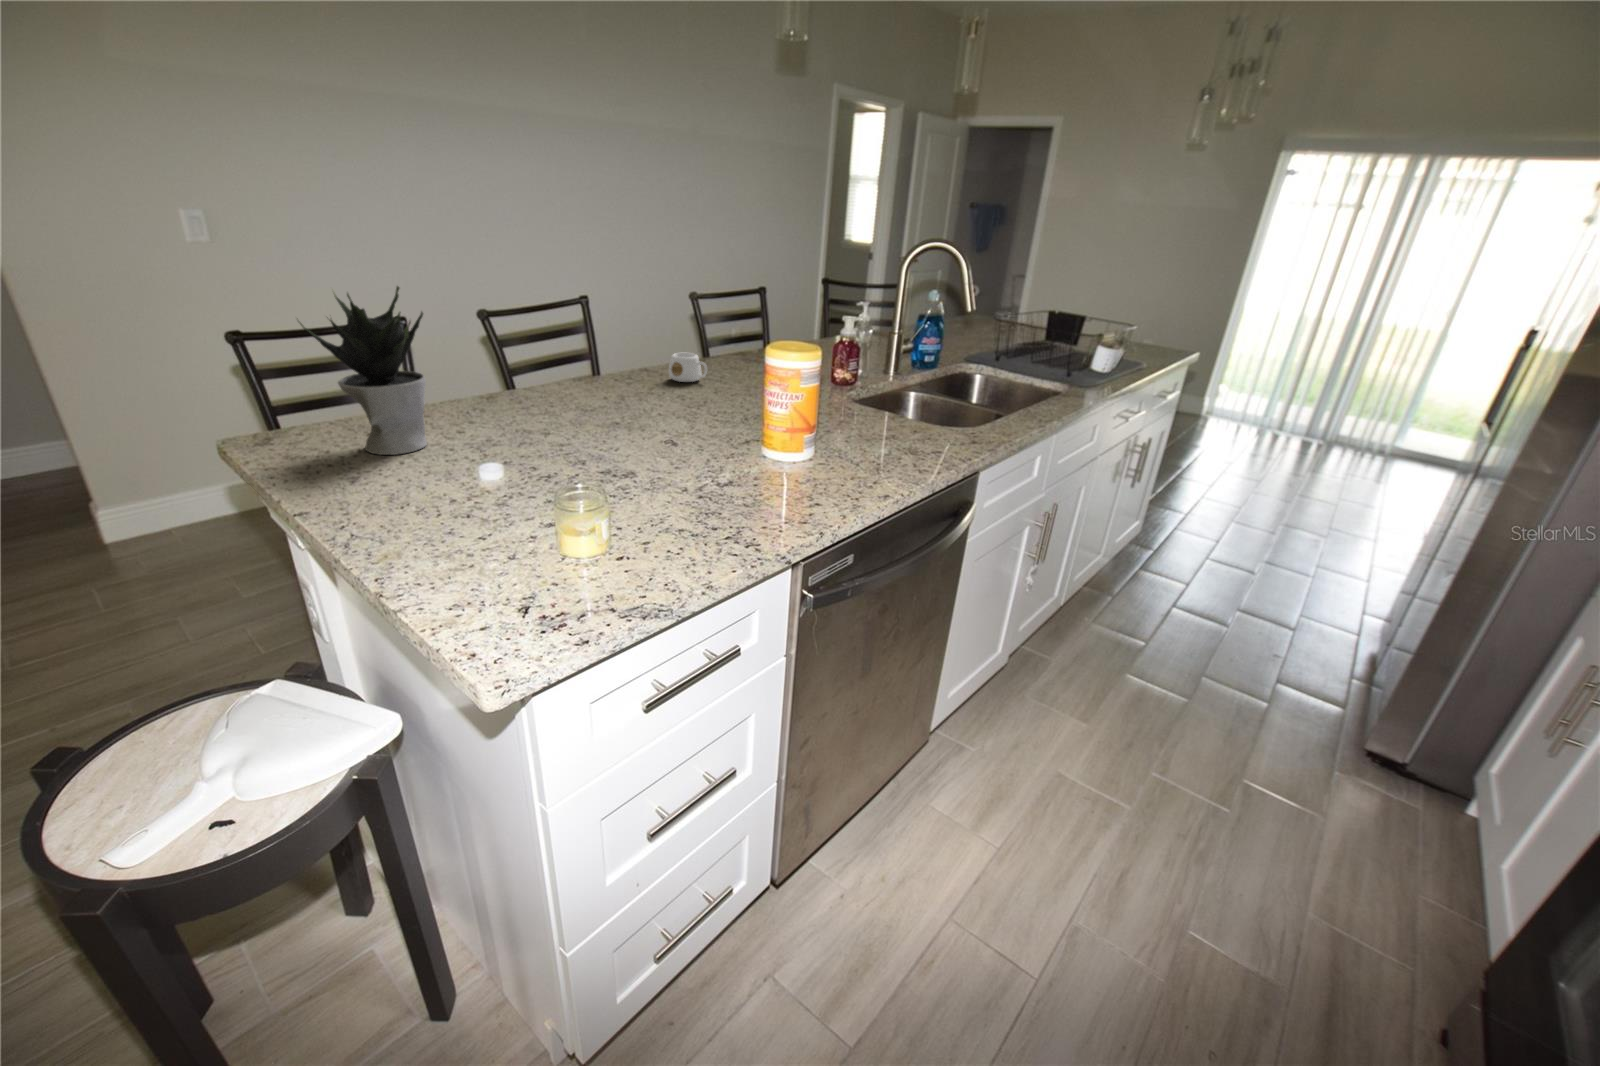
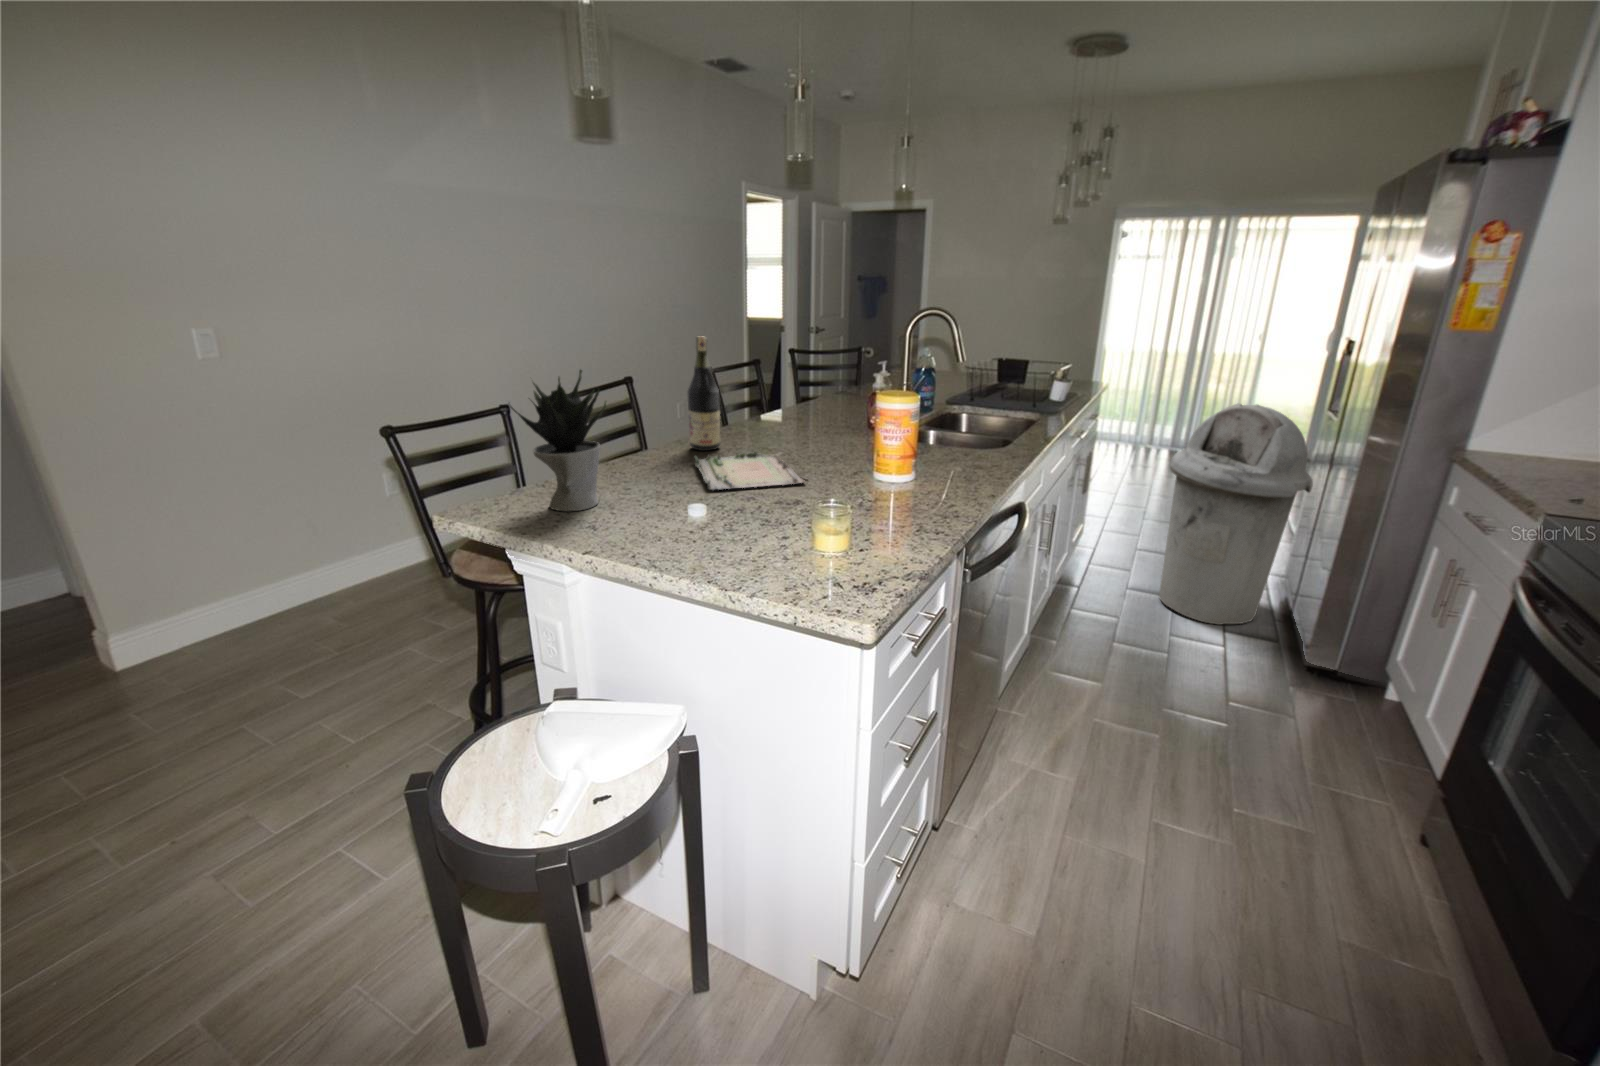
wine bottle: none [608,258,648,394] -> present [688,337,720,451]
mug: present [669,353,707,382] -> none [725,413,760,438]
tray: none [560,394,691,449] -> present [695,451,804,490]
trash can: none [1208,399,1436,674] -> present [1159,404,1313,625]

